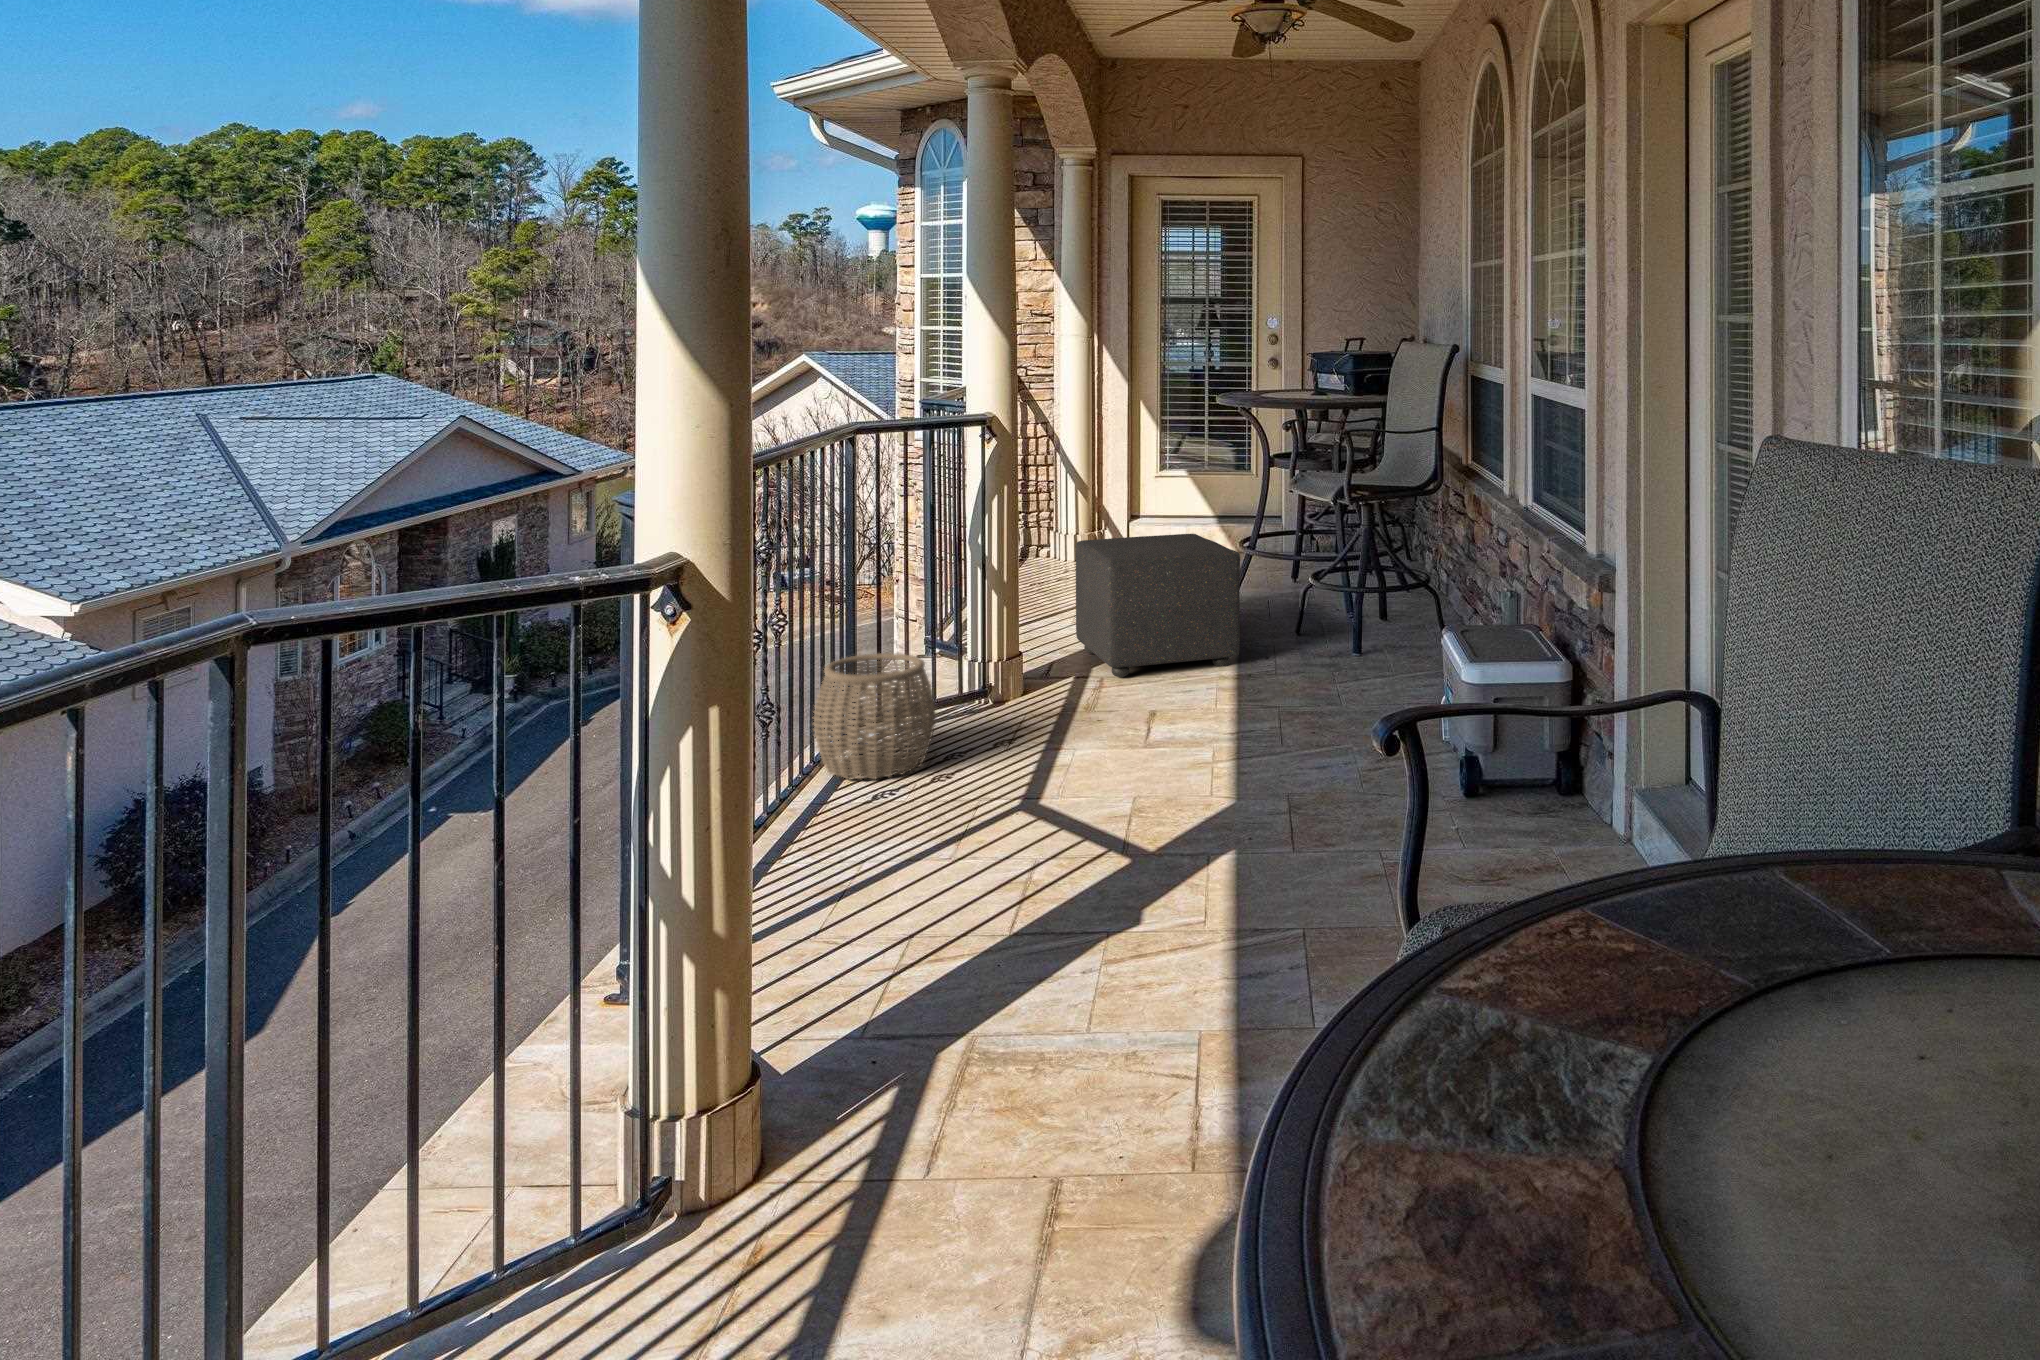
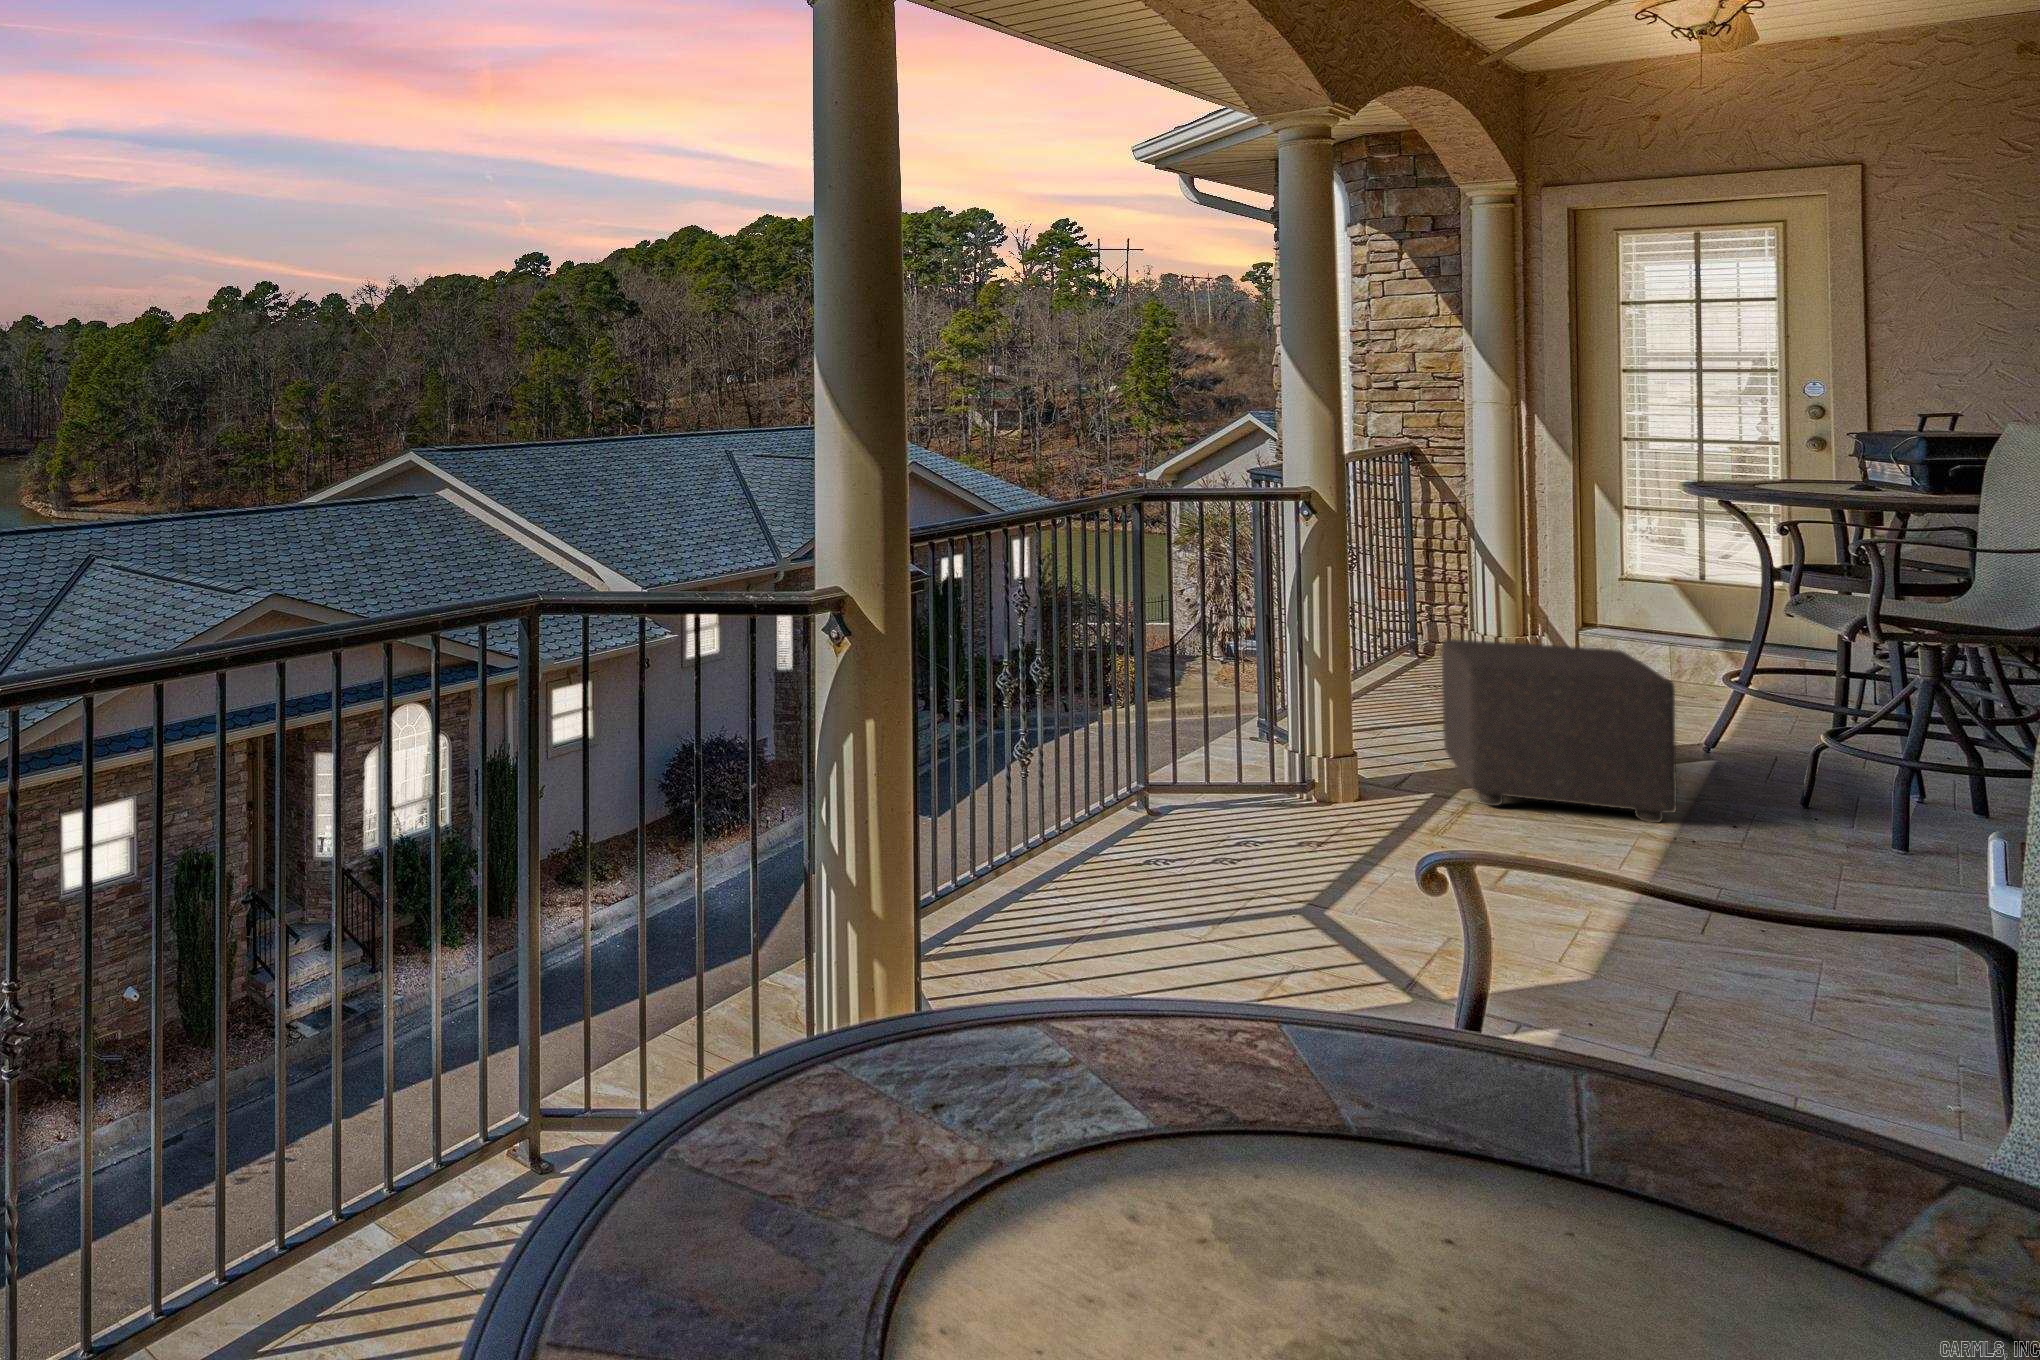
woven basket: present [812,653,936,779] -> none [1087,720,1219,850]

